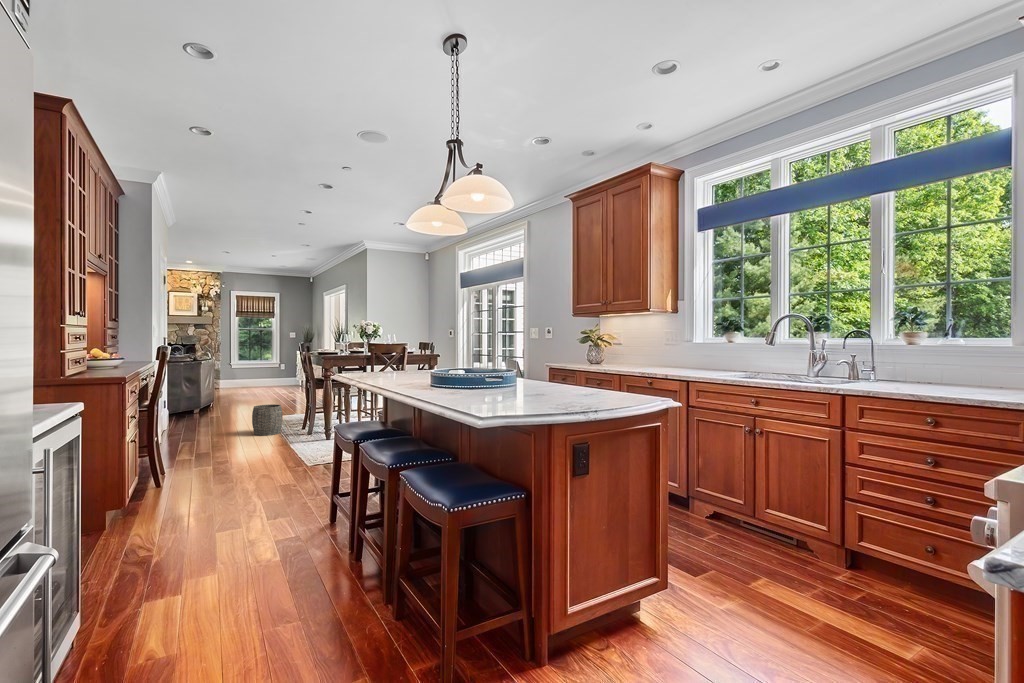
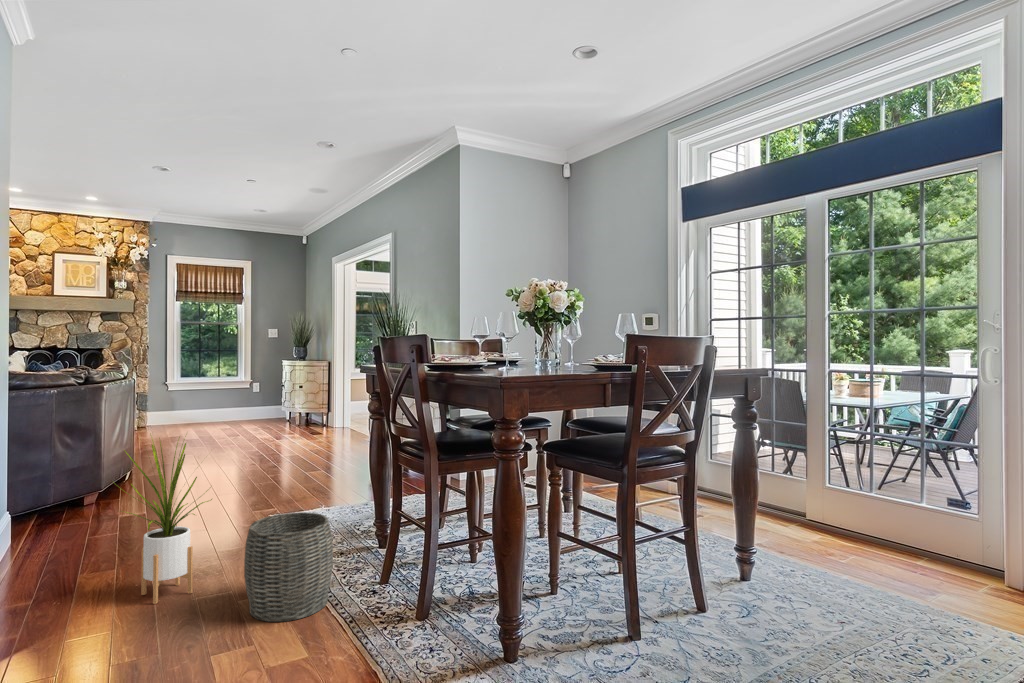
house plant: none [210,377,244,433] -> present [113,437,212,604]

